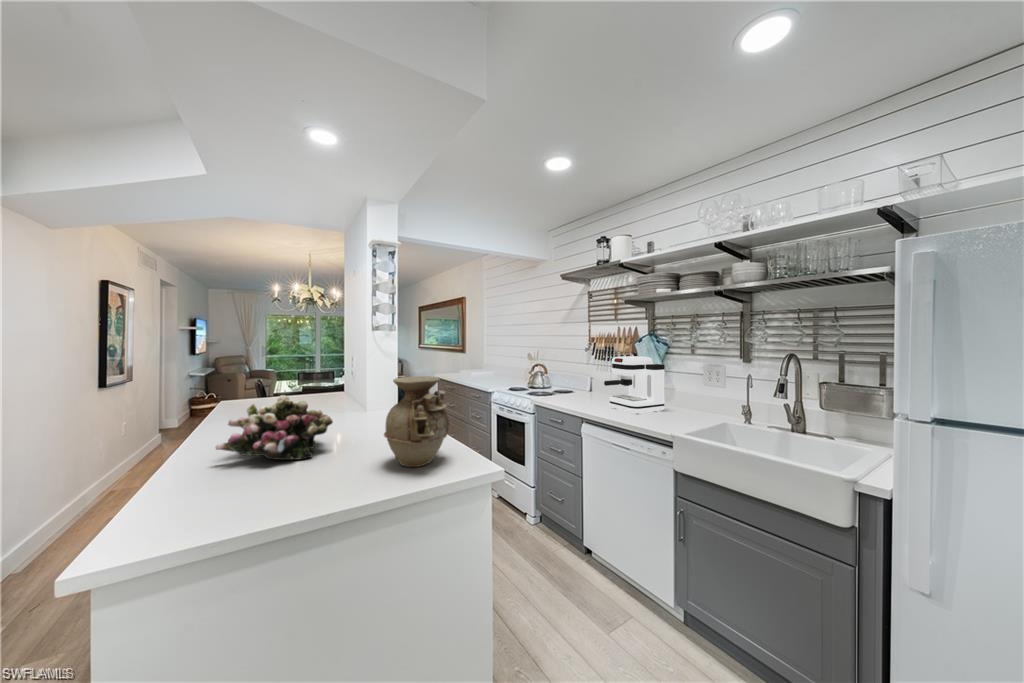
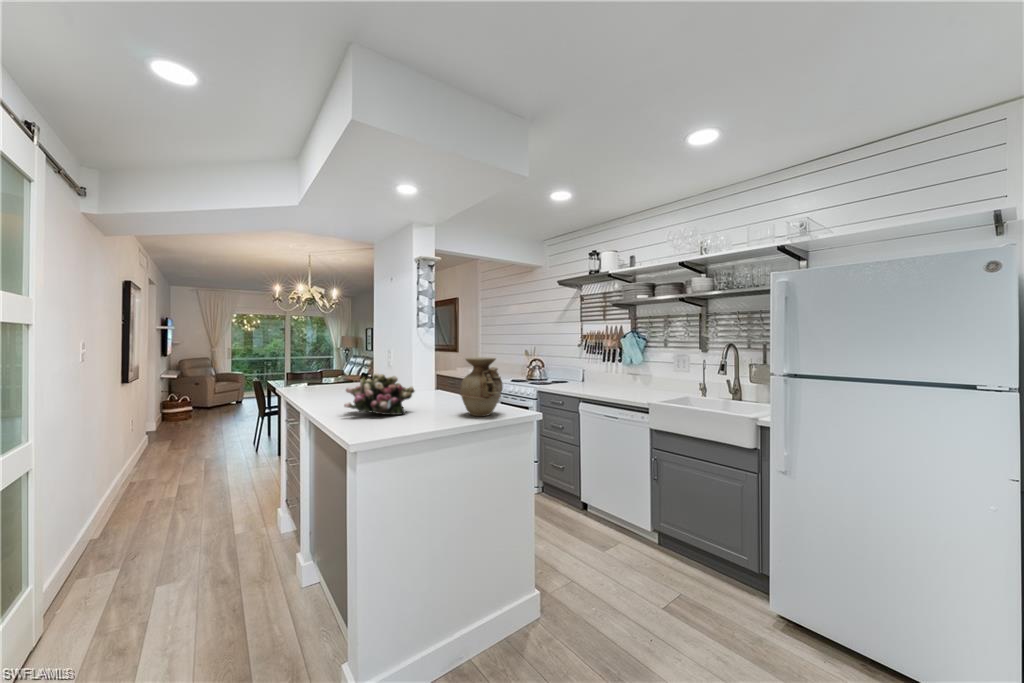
coffee maker: present [604,356,665,414] -> none [598,349,644,393]

